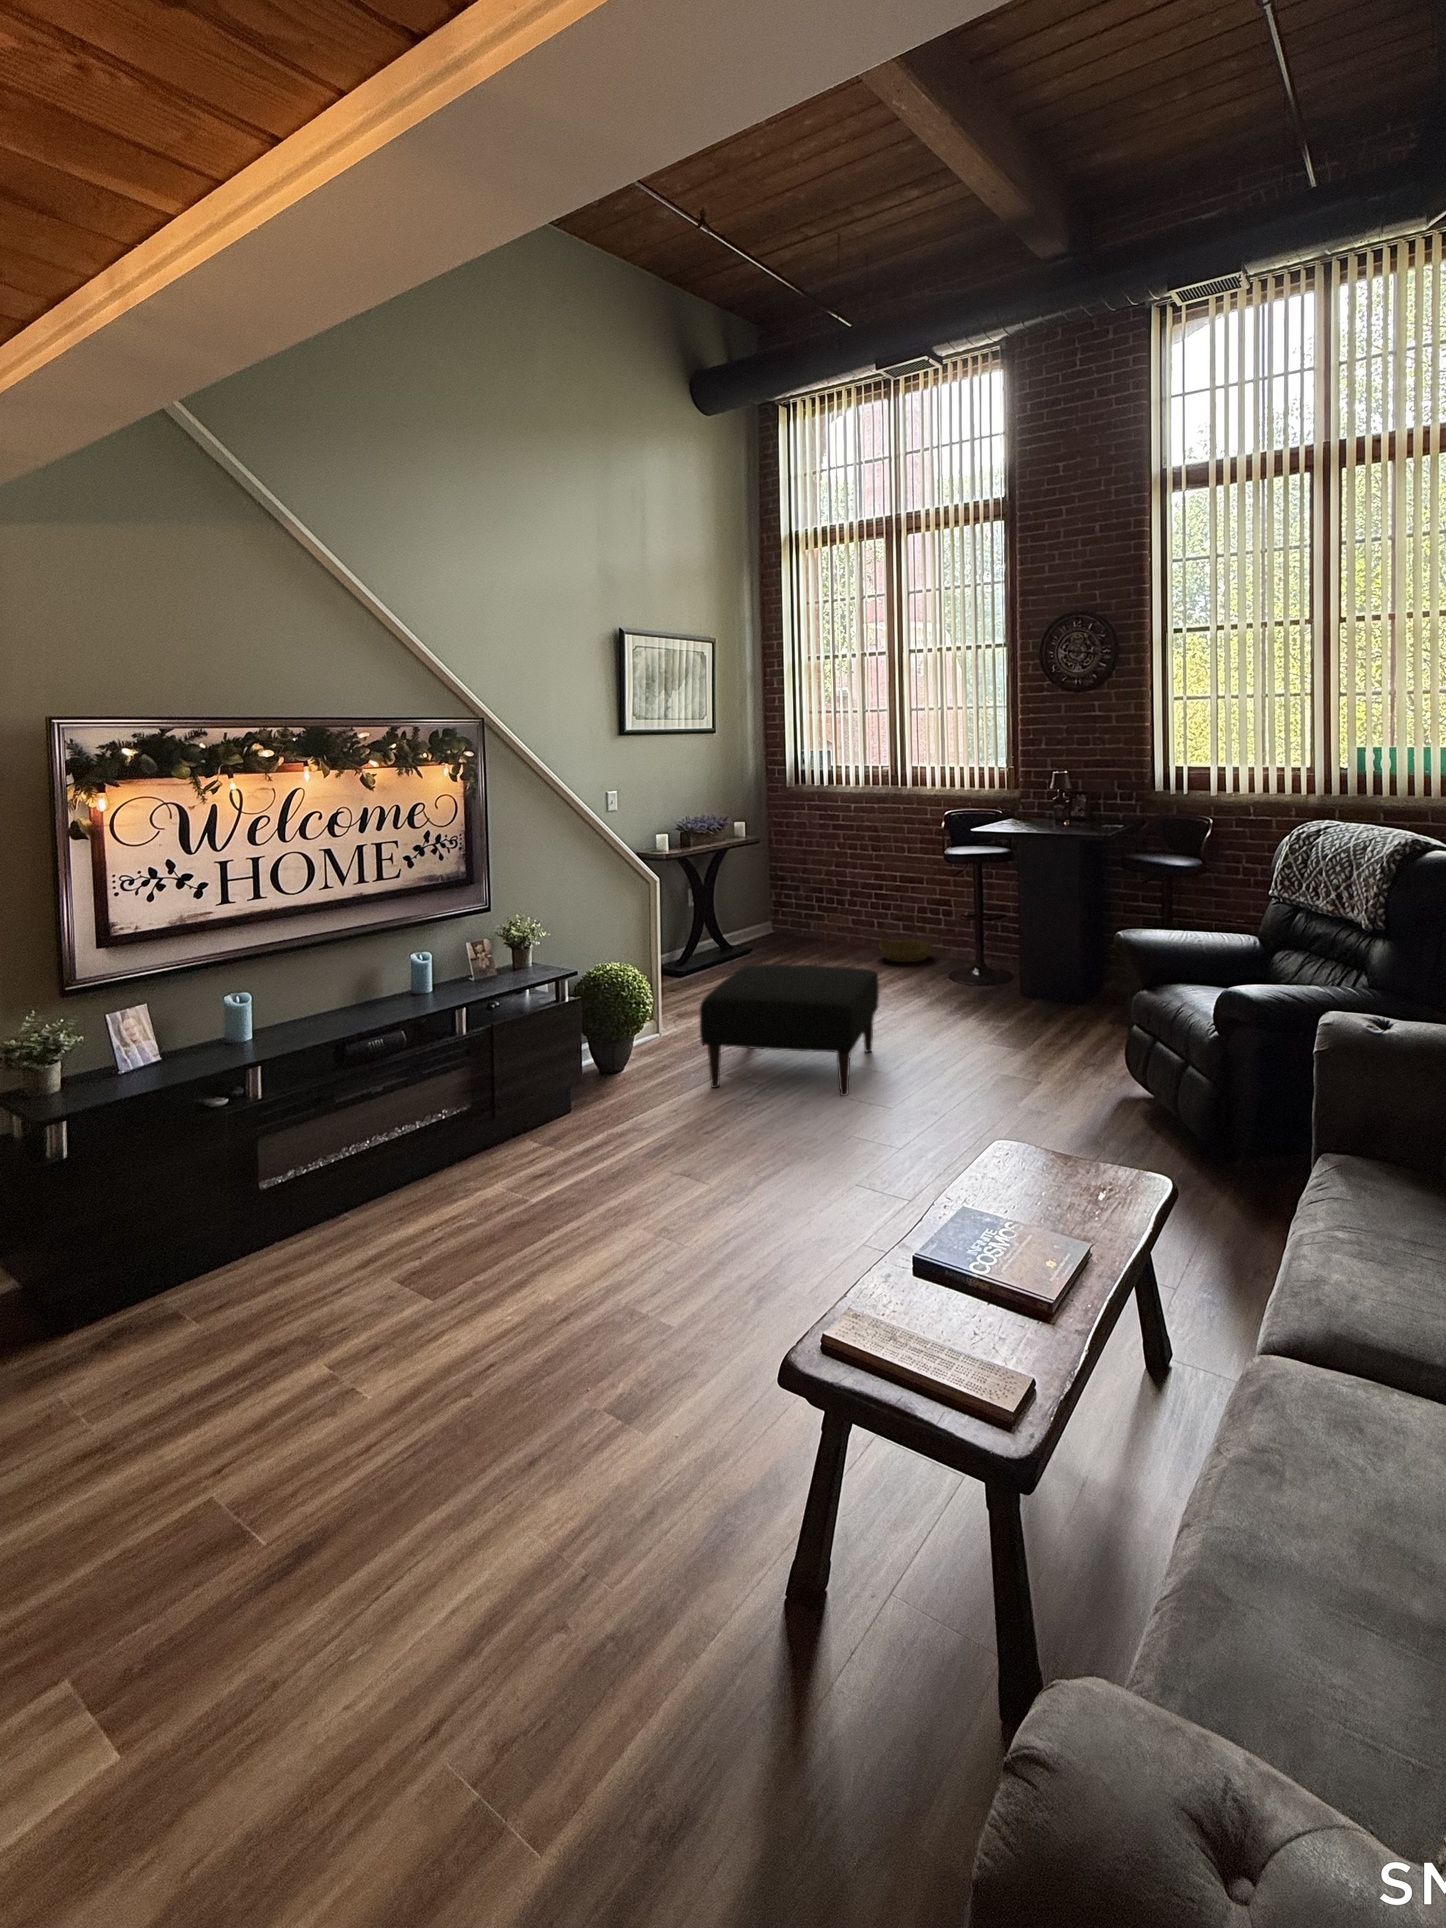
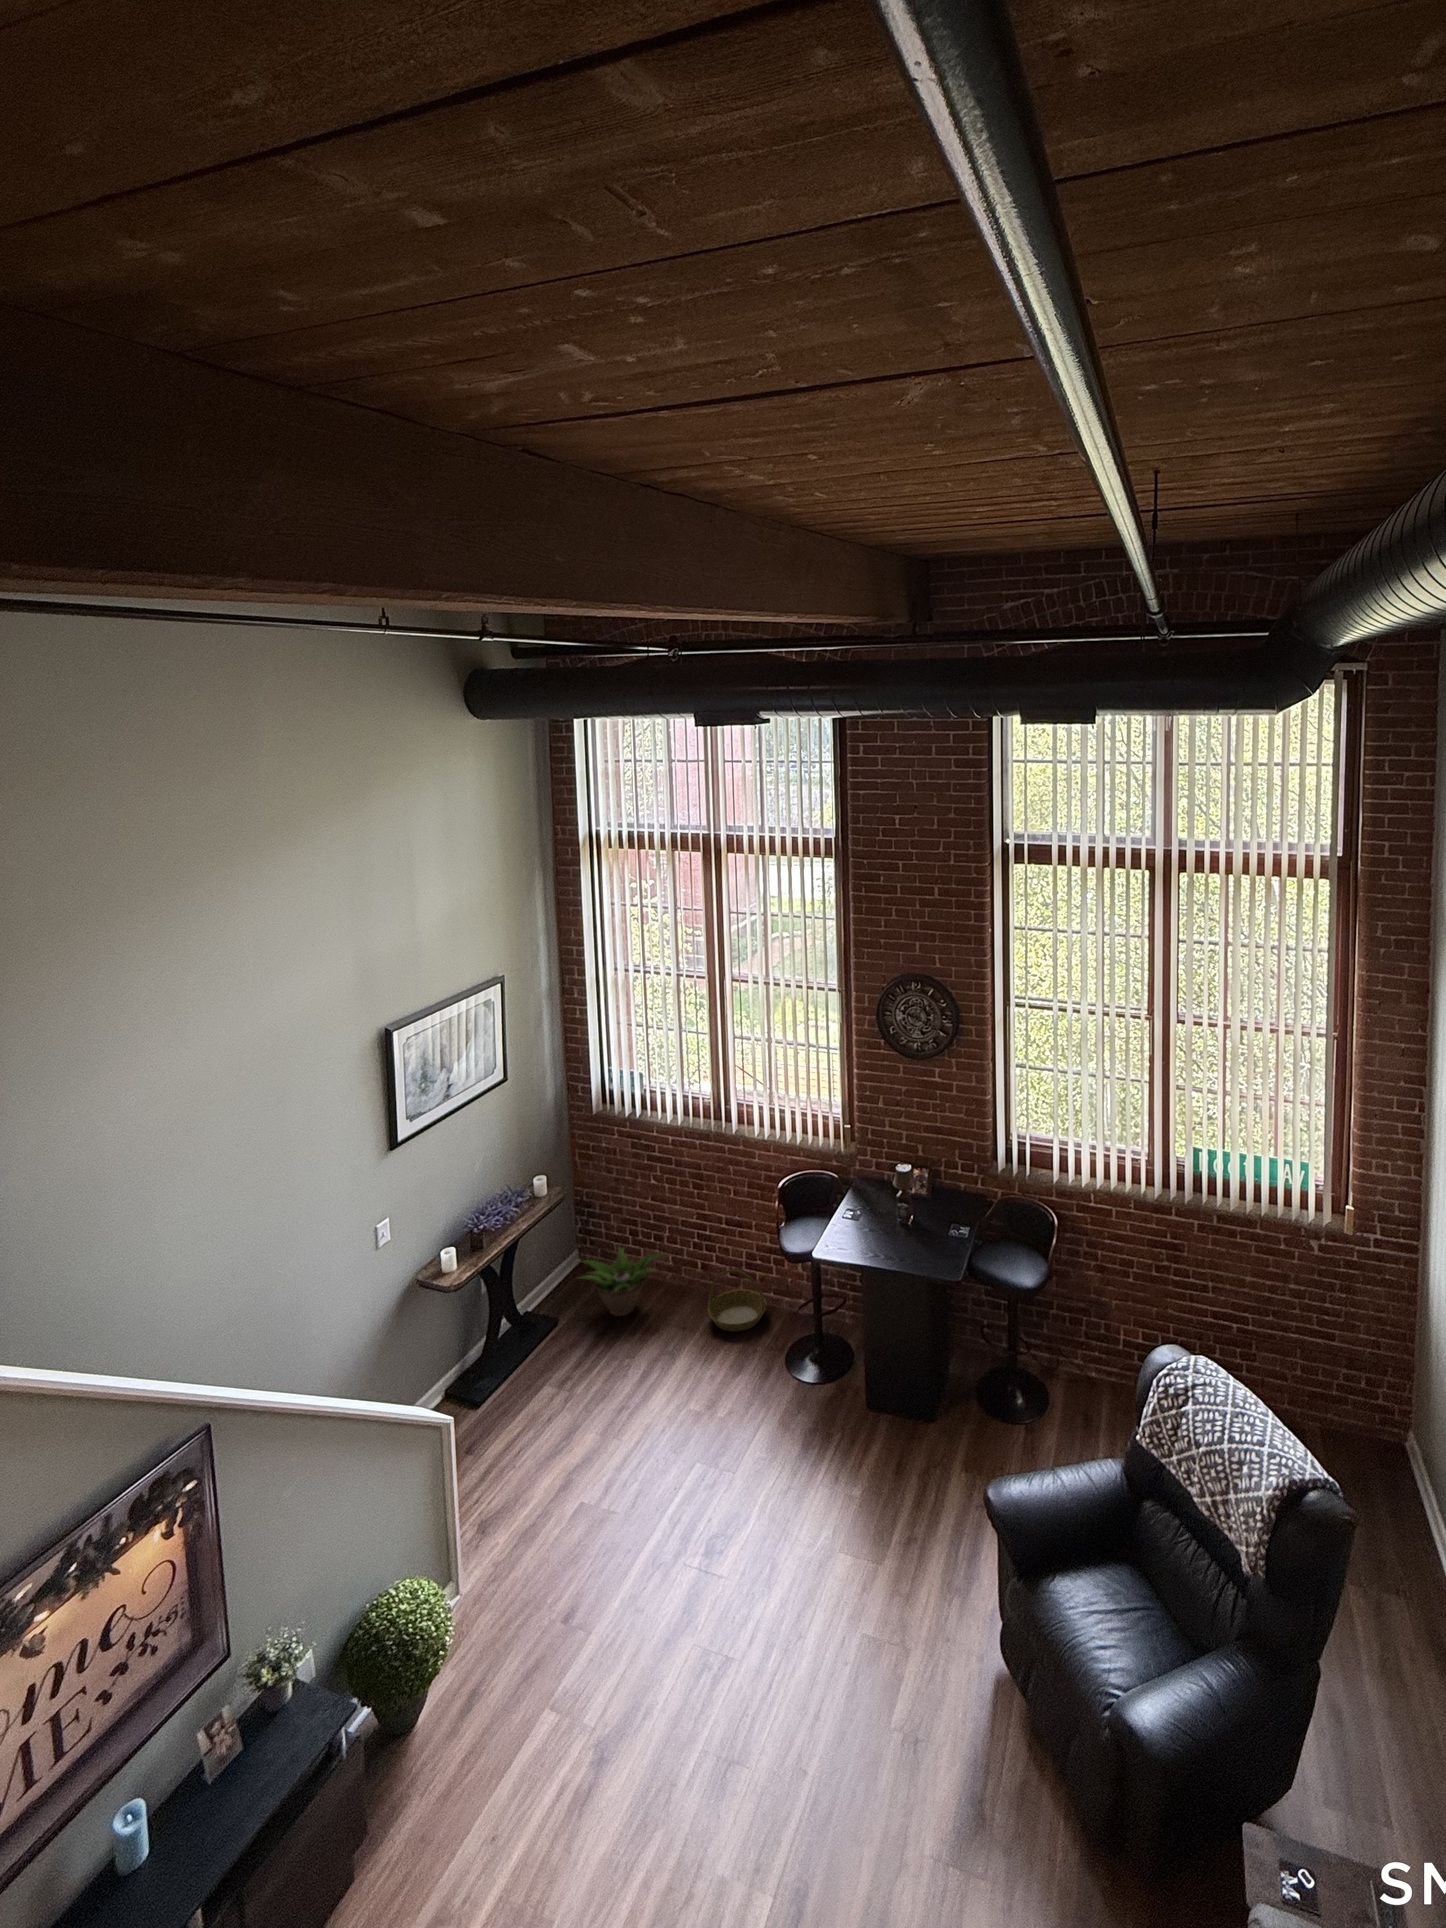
decorative plant: none [766,904,845,952] -> present [580,1247,663,1316]
ottoman: present [700,964,879,1096] -> none [547,1479,736,1696]

